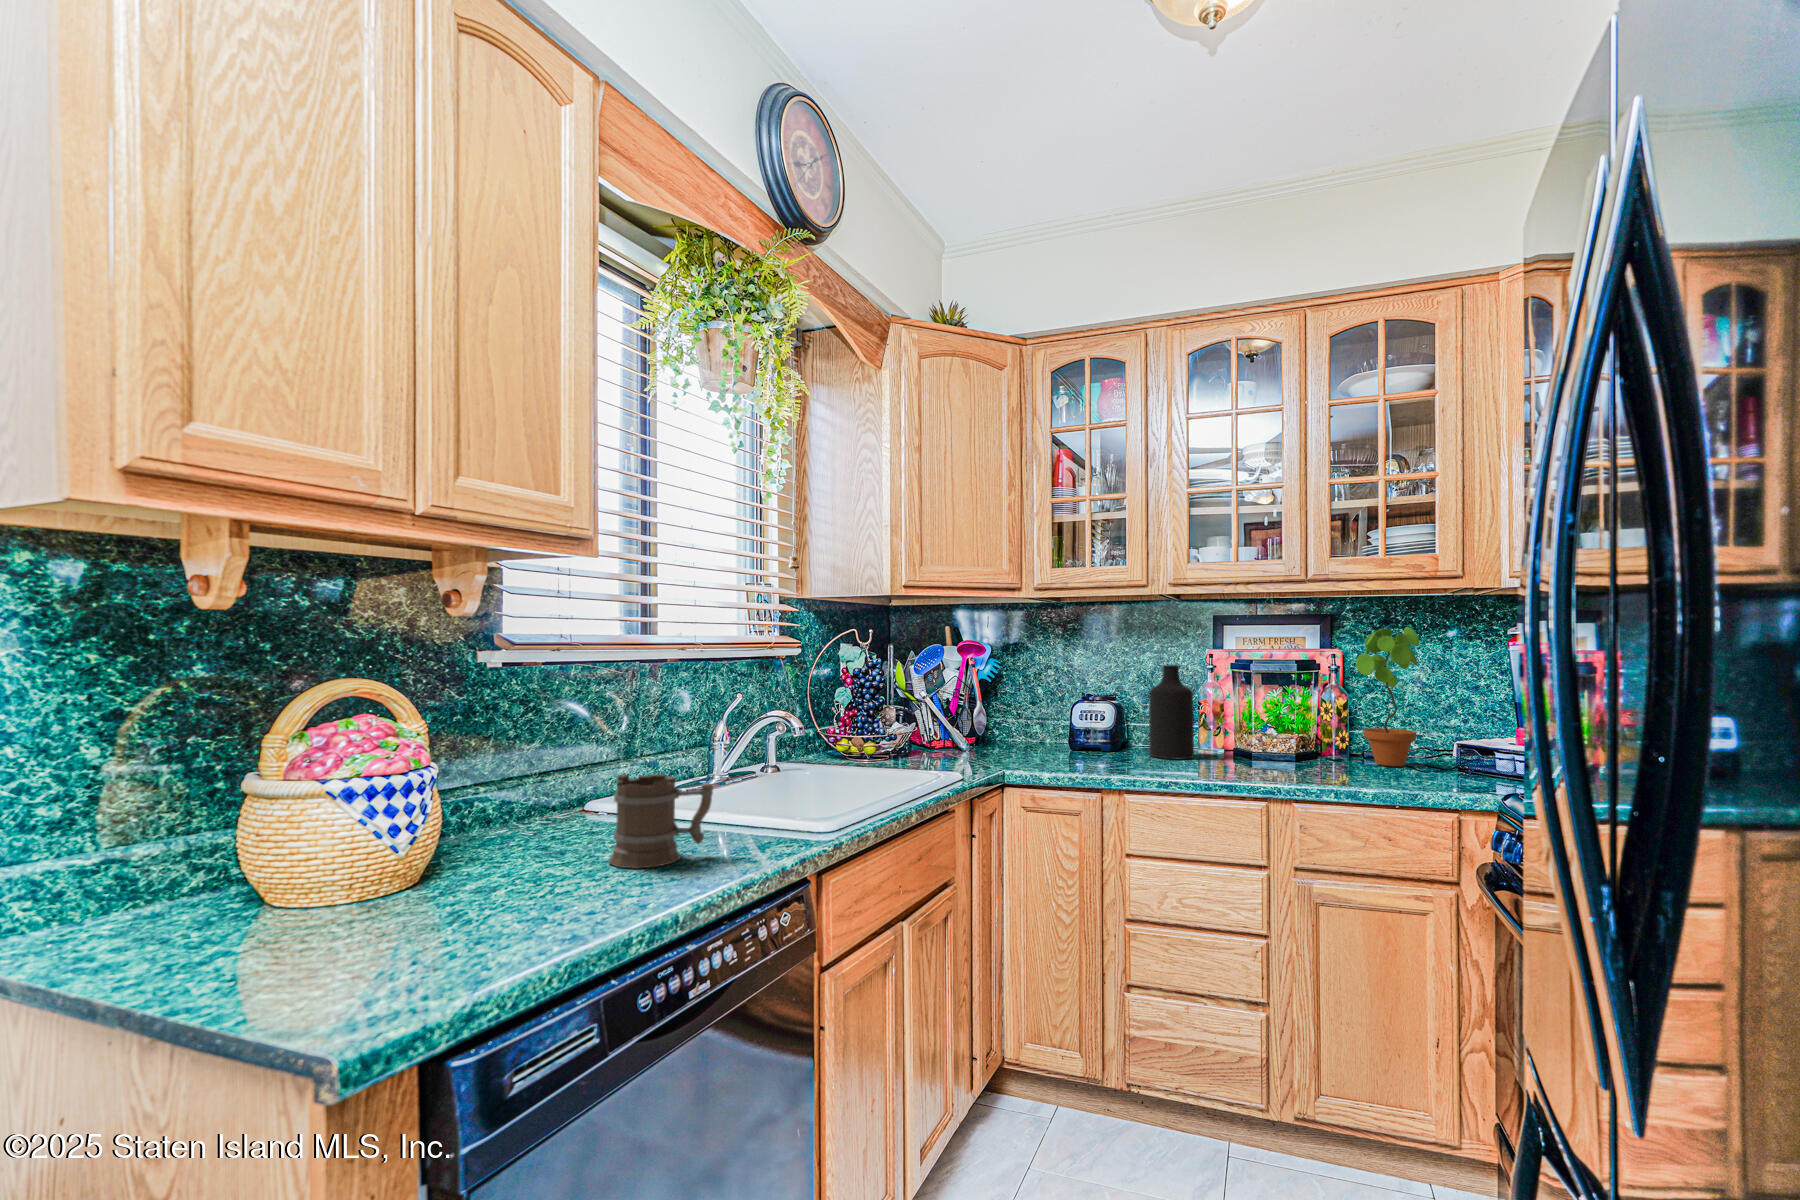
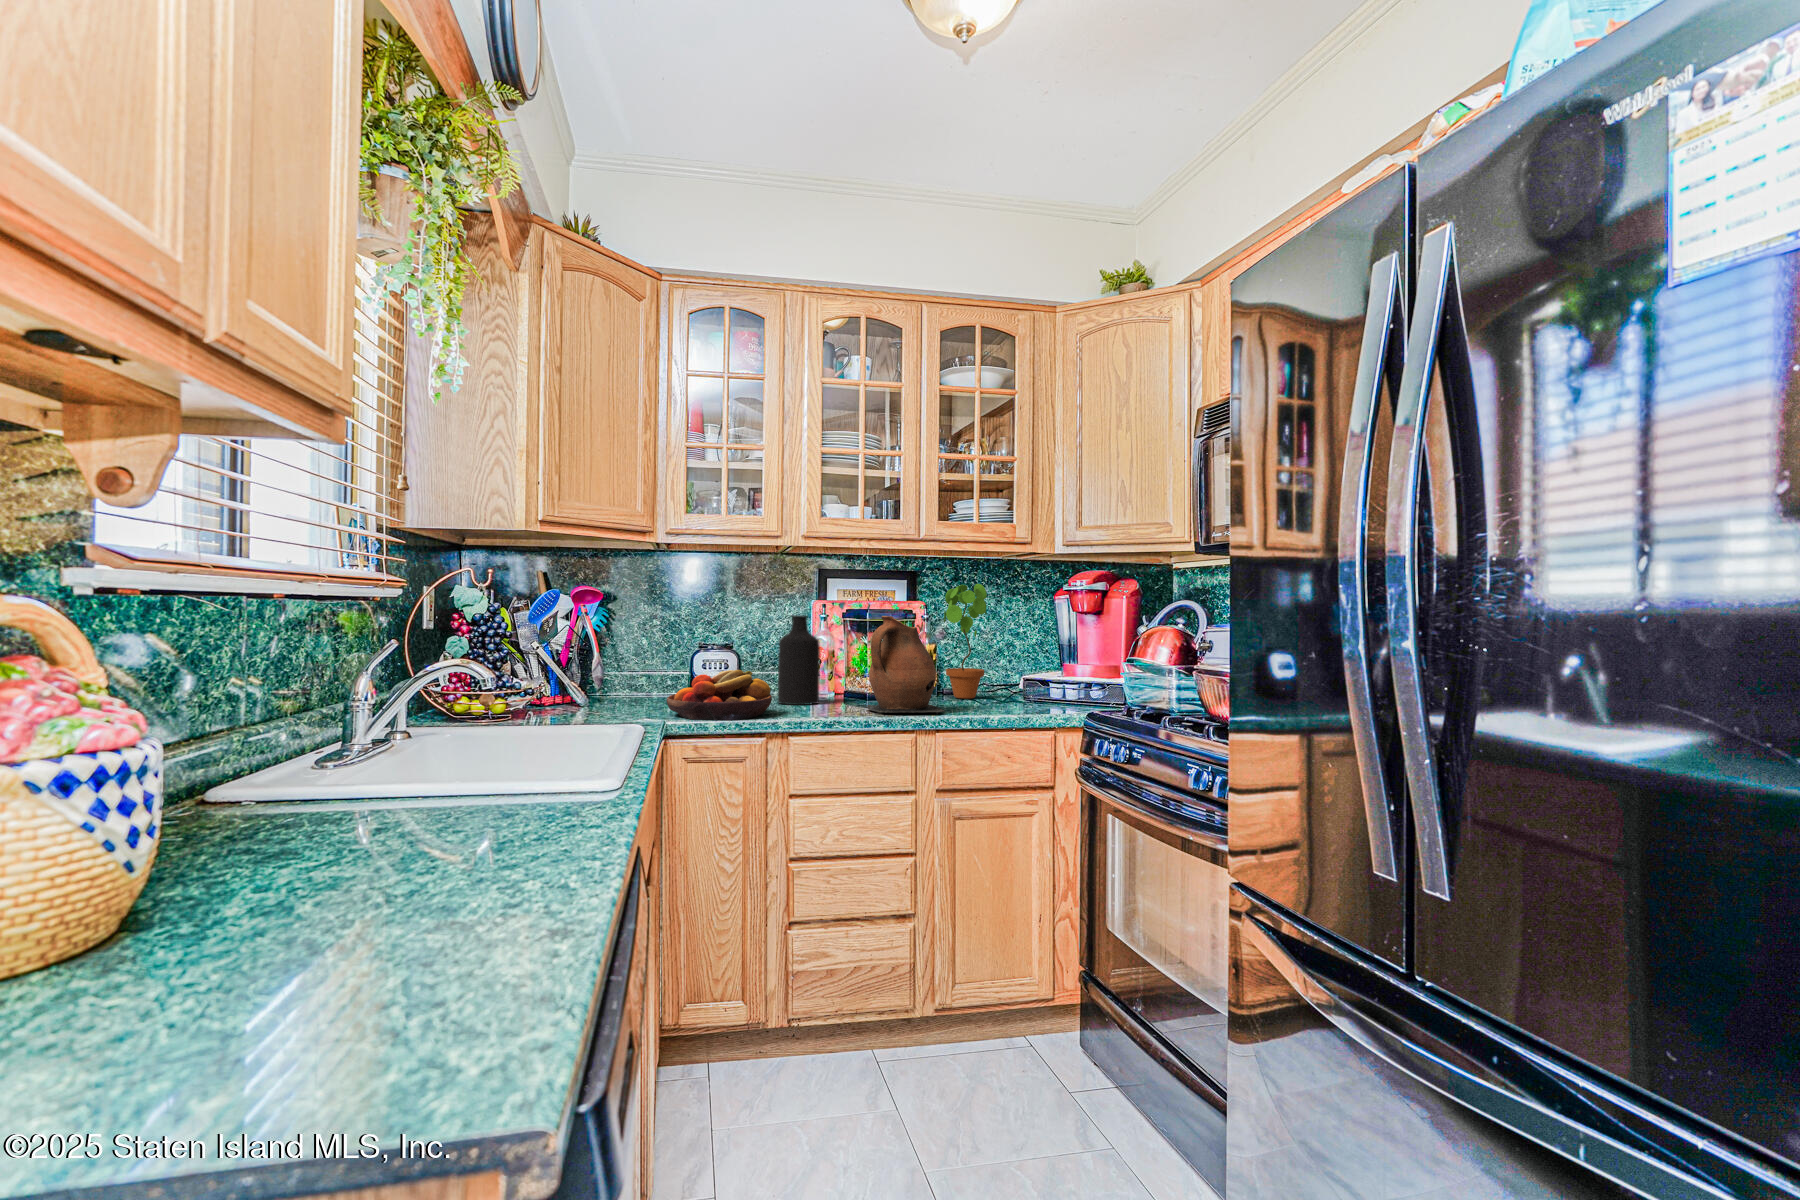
ceramic pitcher: none [1219,669,1313,784] -> present [866,616,944,714]
fruit bowl: none [1014,720,1116,771] -> present [667,670,772,720]
mug: present [609,774,714,868] -> none [403,730,543,859]

